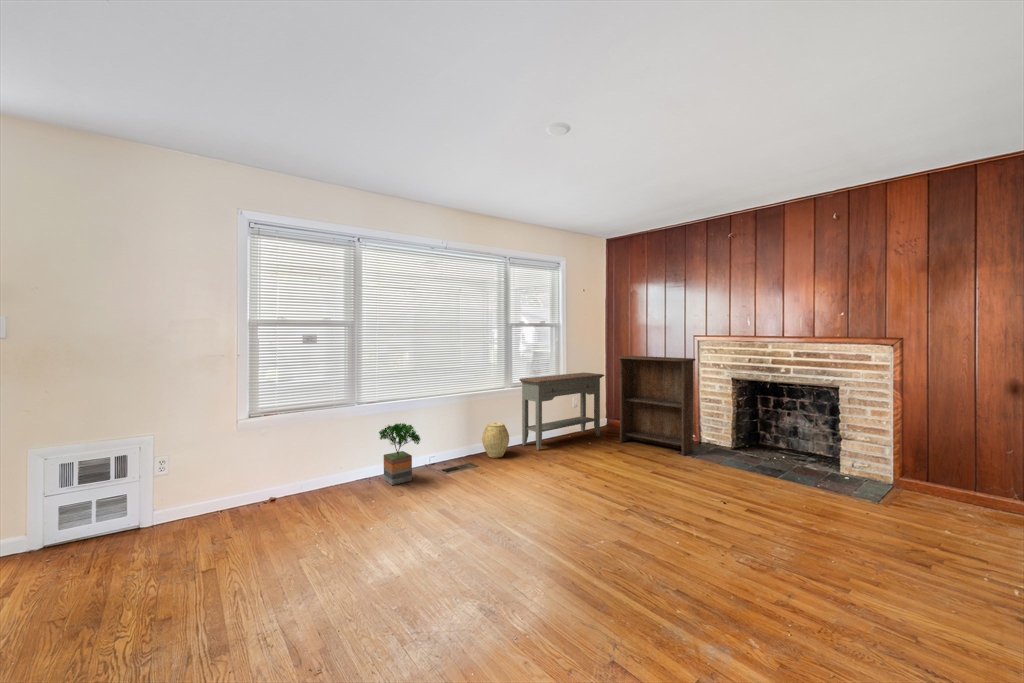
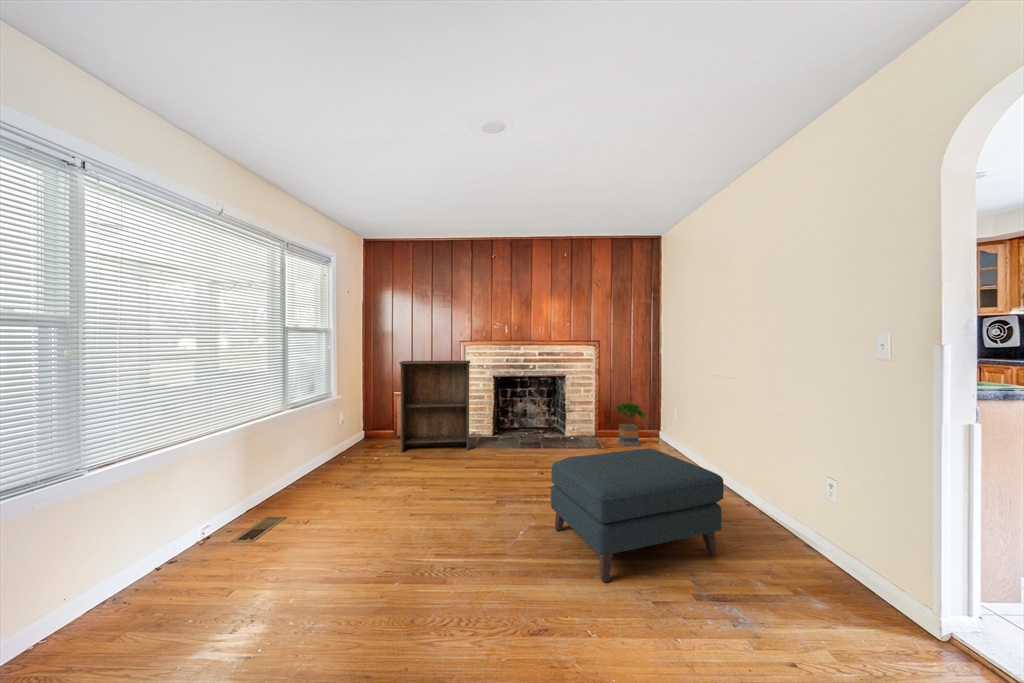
console table: present [519,373,604,450] -> none [291,382,376,486]
woven basket: present [482,422,509,458] -> none [250,462,297,517]
potted tree: present [379,423,421,485] -> present [616,403,645,446]
ottoman: none [614,466,807,638] -> present [551,448,724,582]

